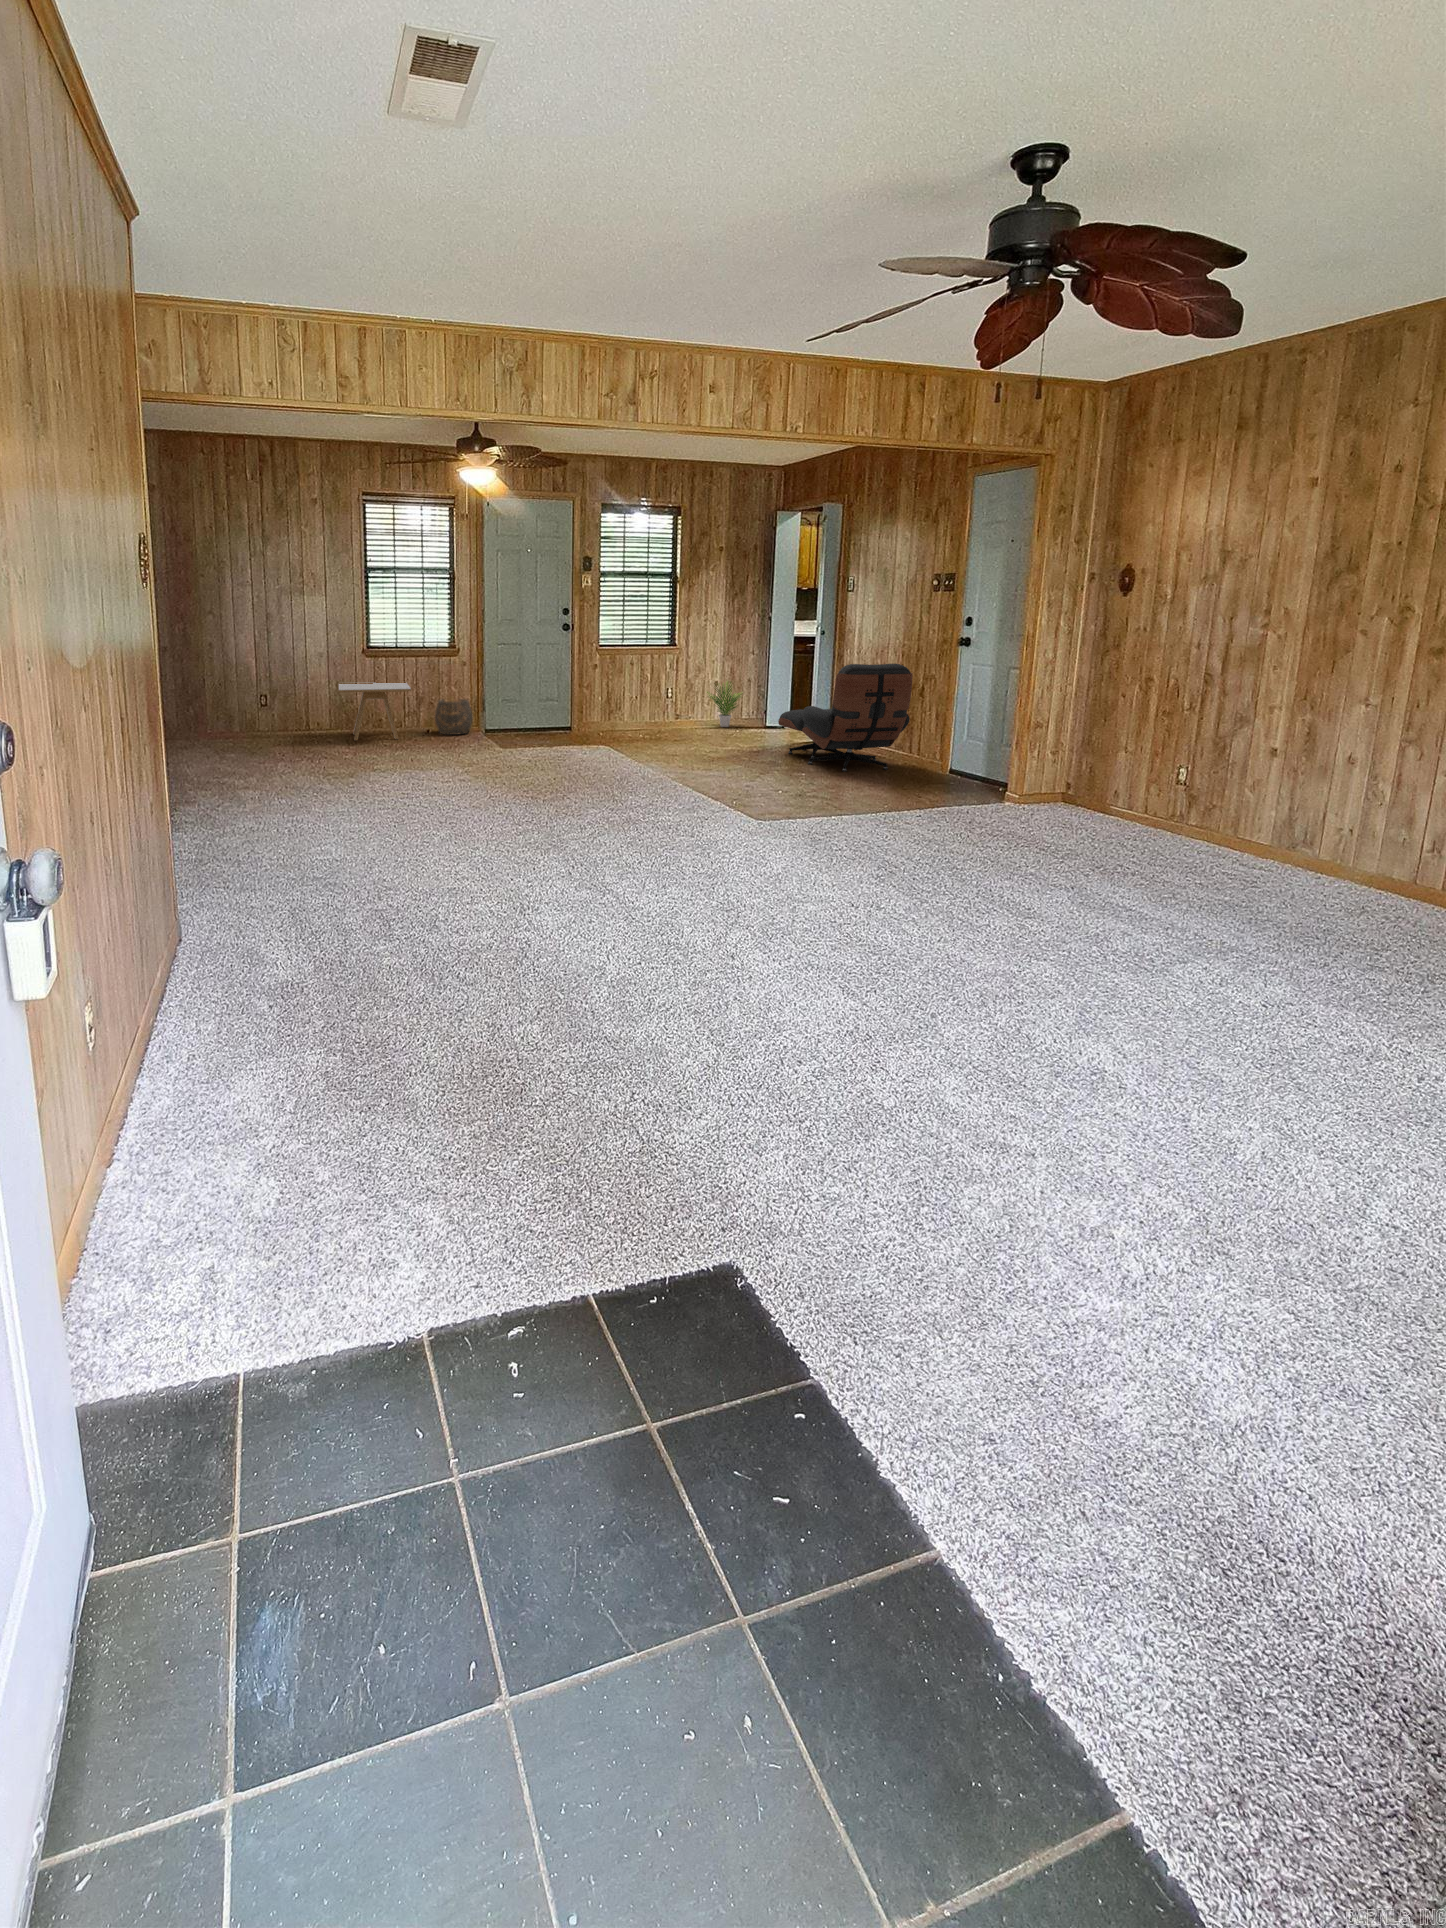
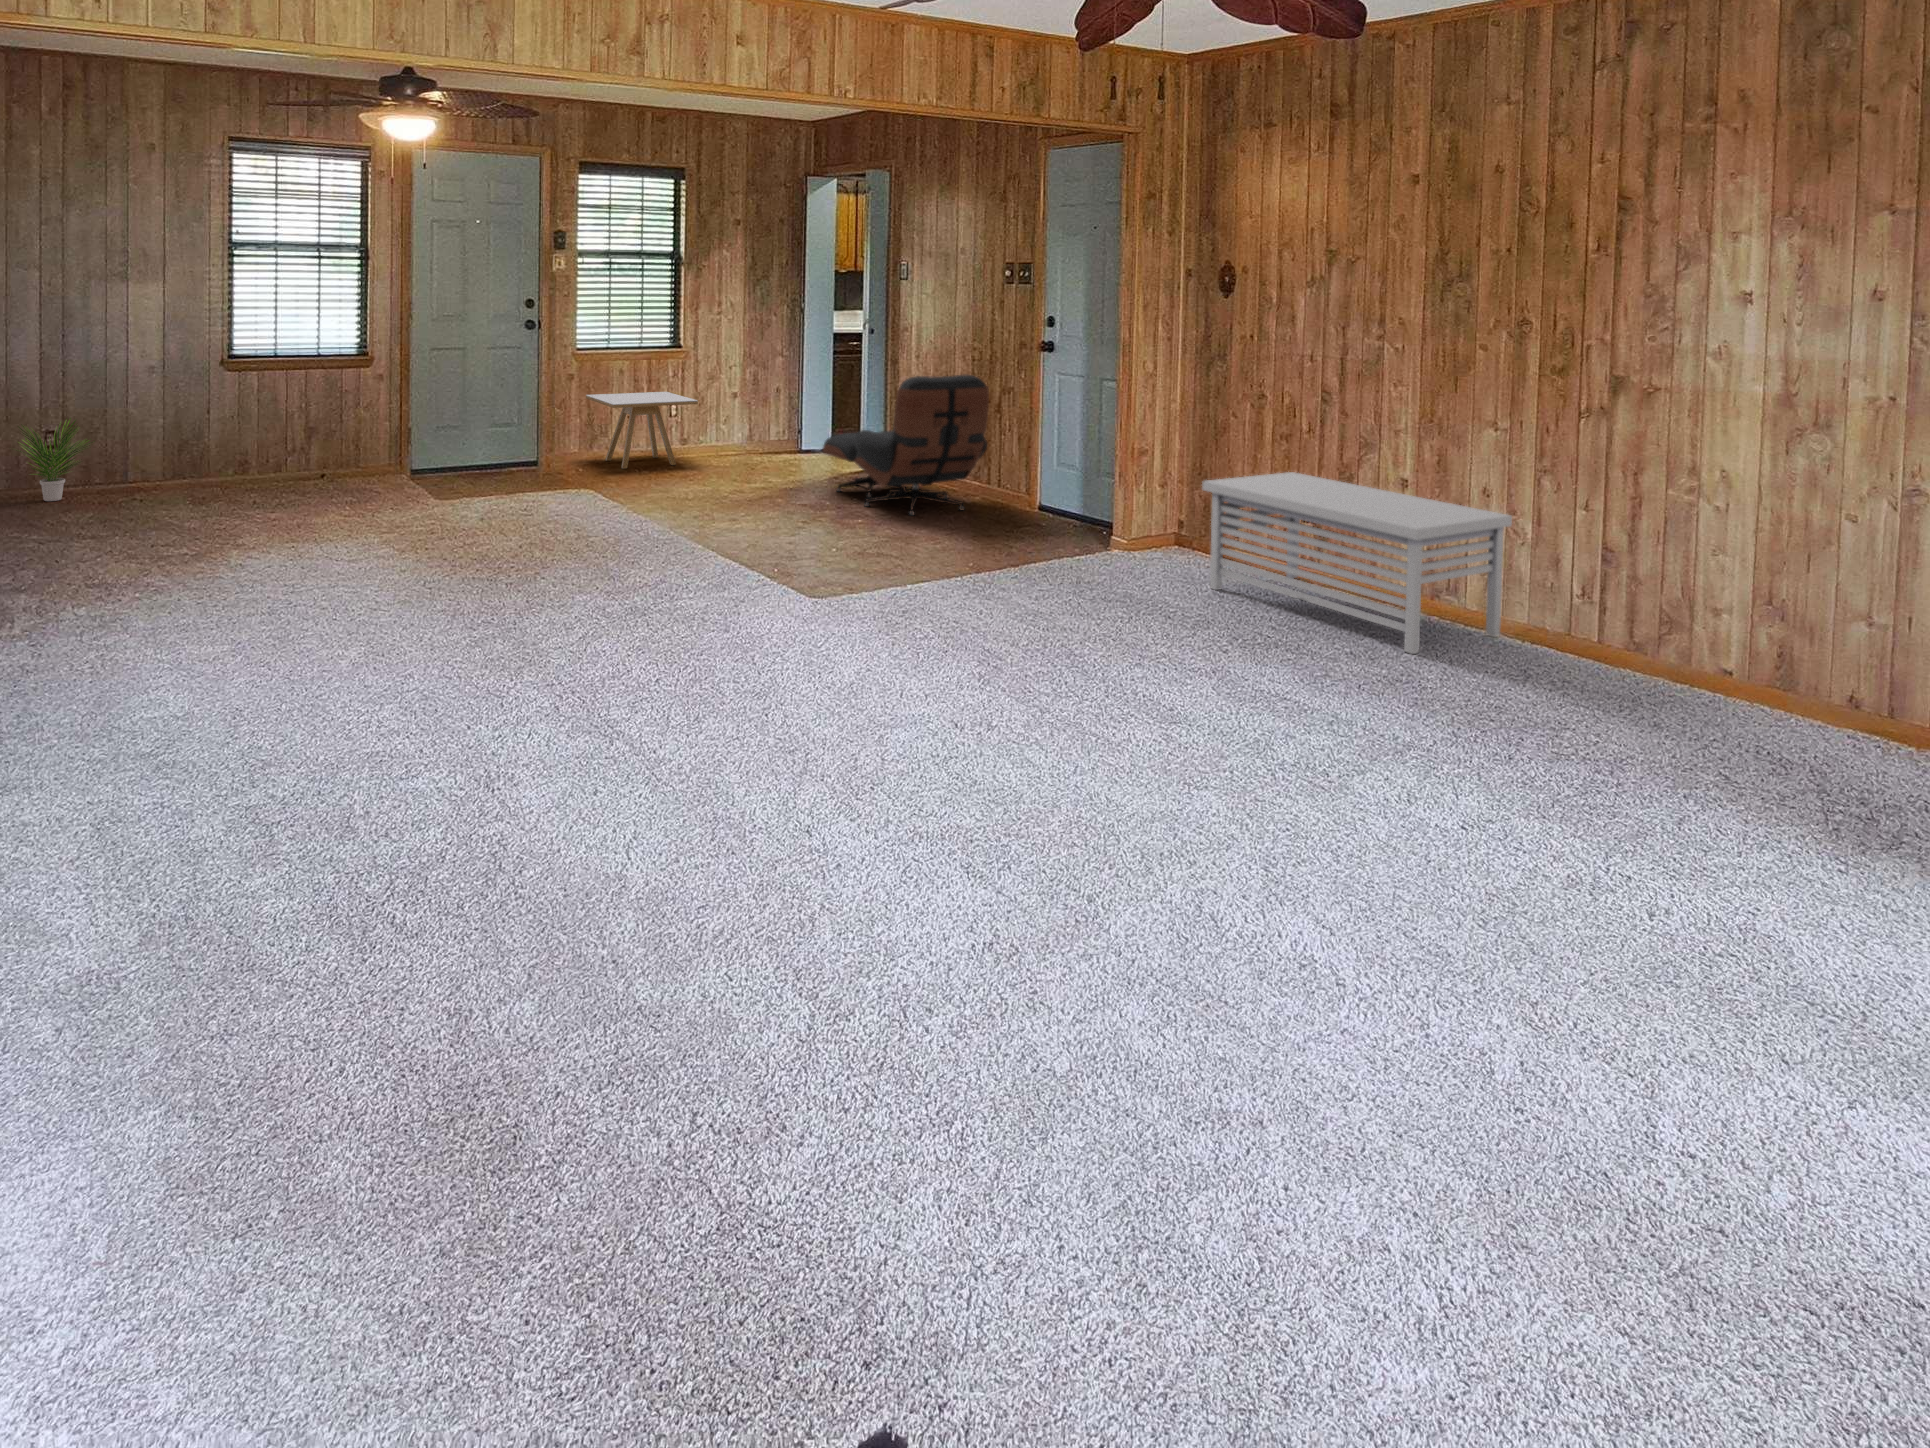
side table: present [339,682,411,741] -> present [586,392,698,469]
potted plant: present [707,682,742,727] -> present [19,418,93,501]
woven basket: present [435,699,473,735] -> none [332,427,391,481]
storage bench: none [1084,742,1373,887] -> present [1202,472,1512,654]

